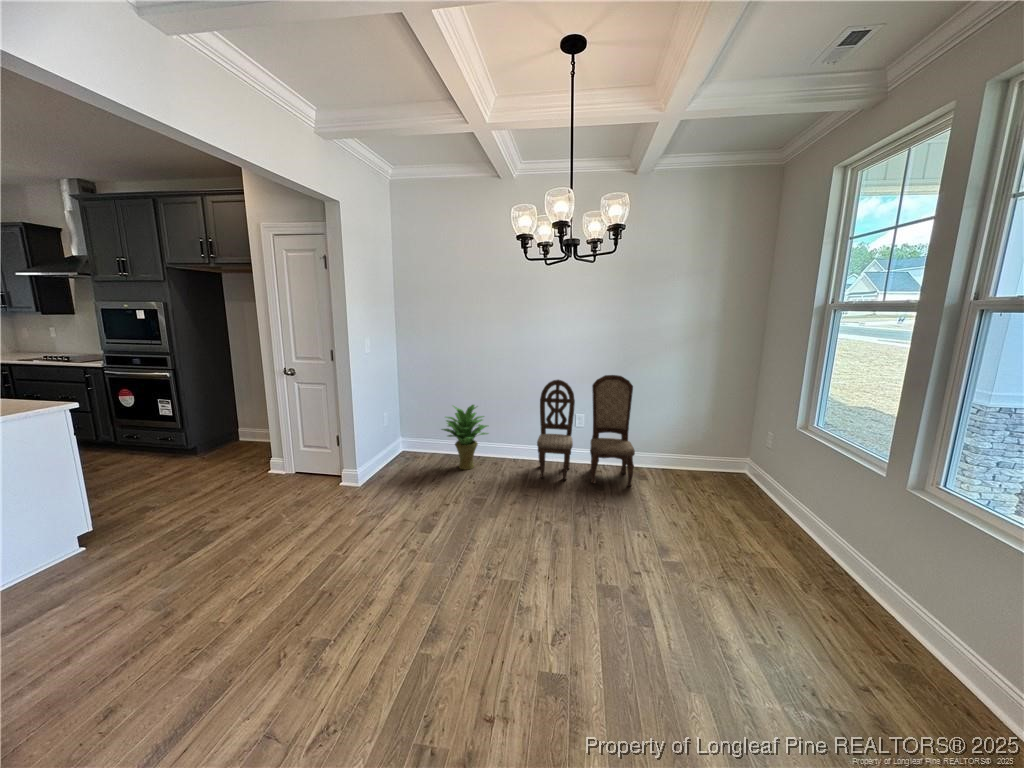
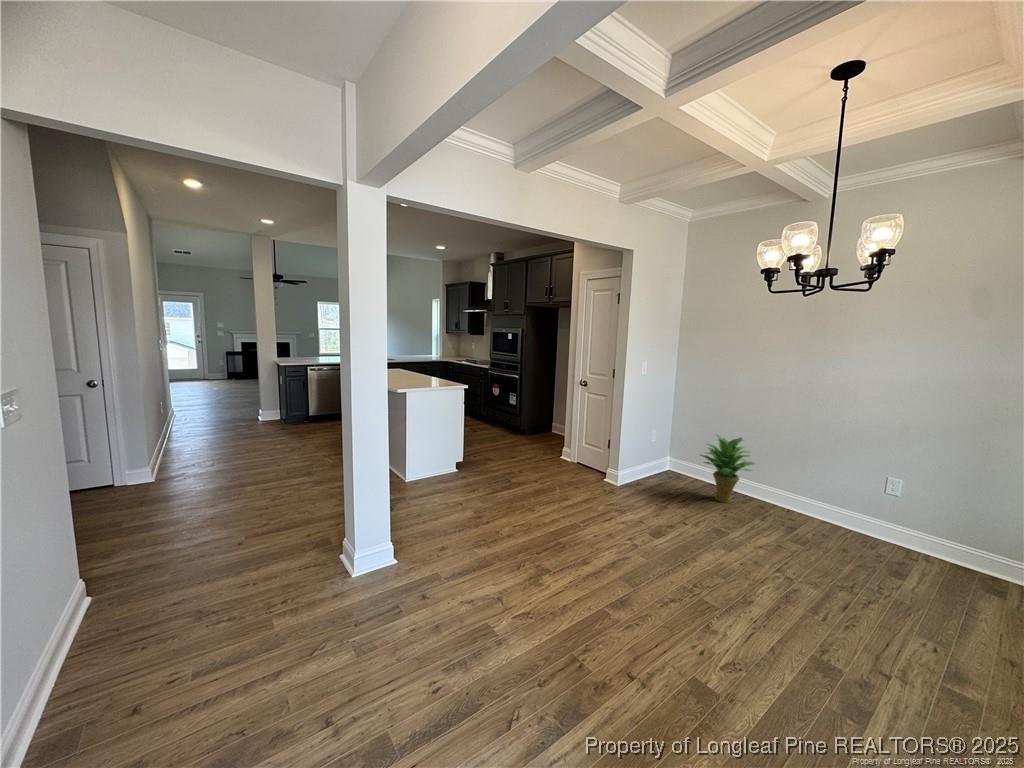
dining chair: present [537,375,635,486] -> none [810,427,1000,596]

